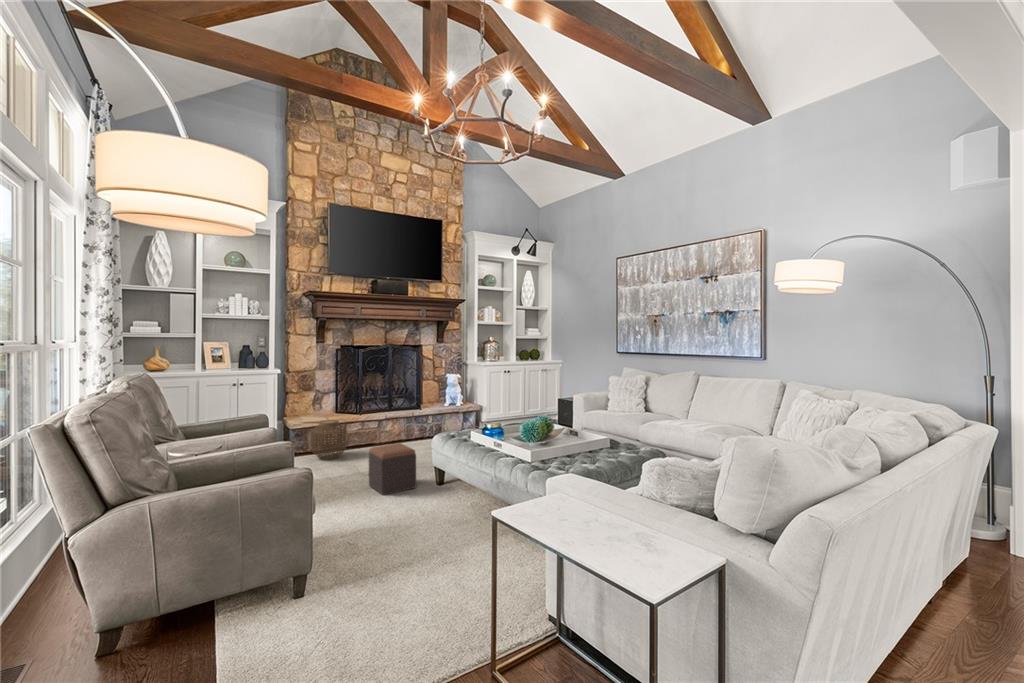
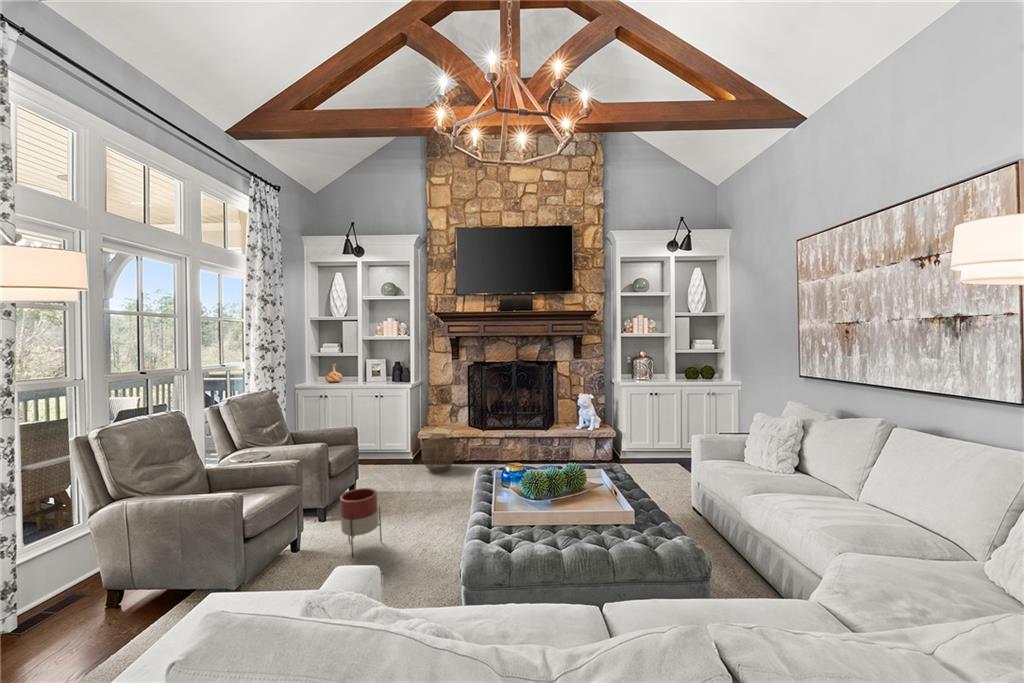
footstool: present [369,443,416,495] -> none [408,475,451,530]
planter: none [336,455,374,519] -> present [340,488,382,557]

